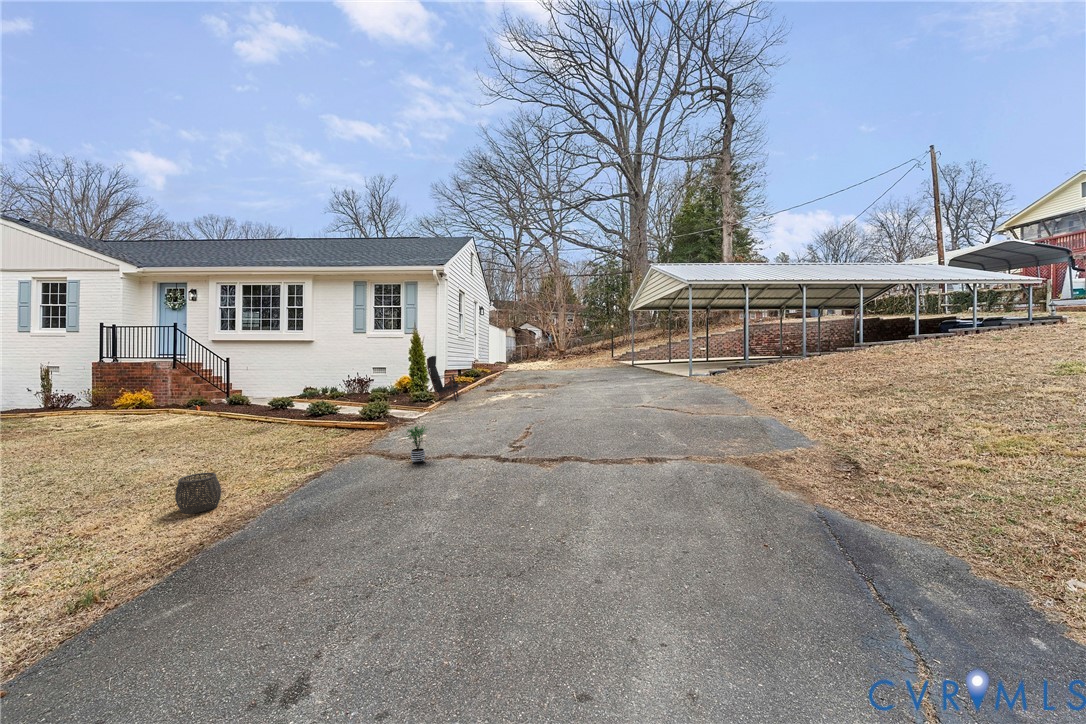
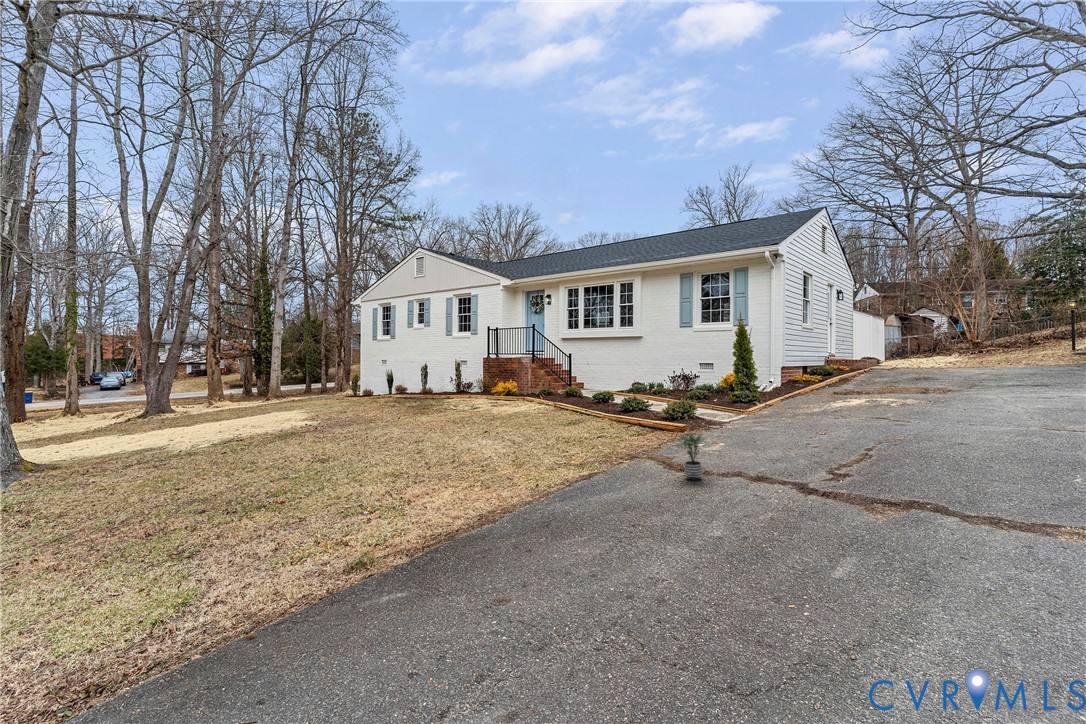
lounge chair: present [427,356,459,401] -> none [749,350,793,405]
woven basket: present [175,473,221,514] -> none [453,457,489,495]

